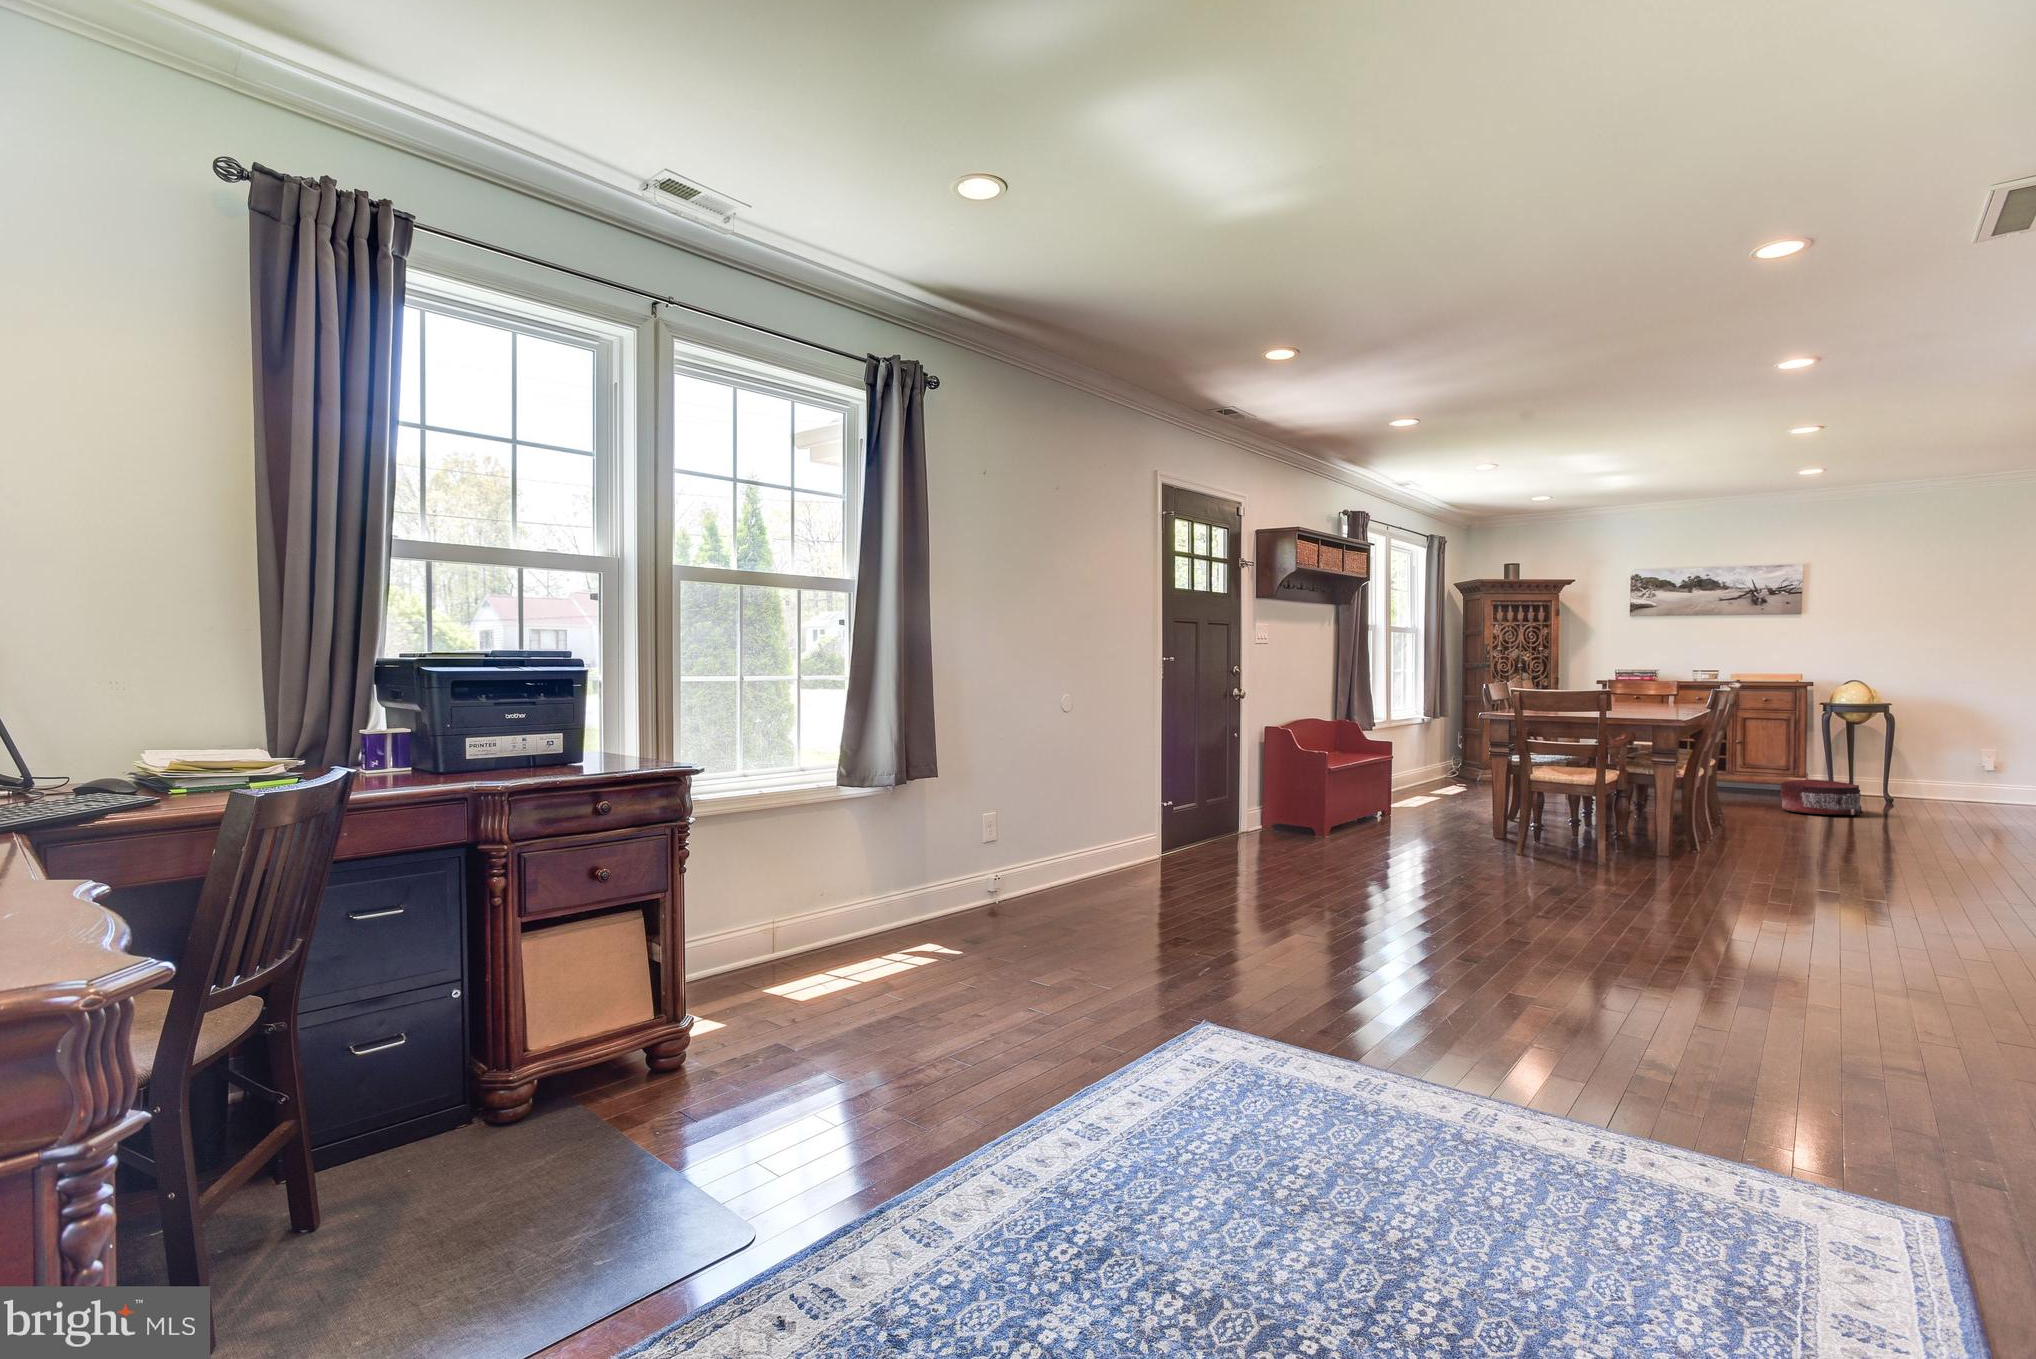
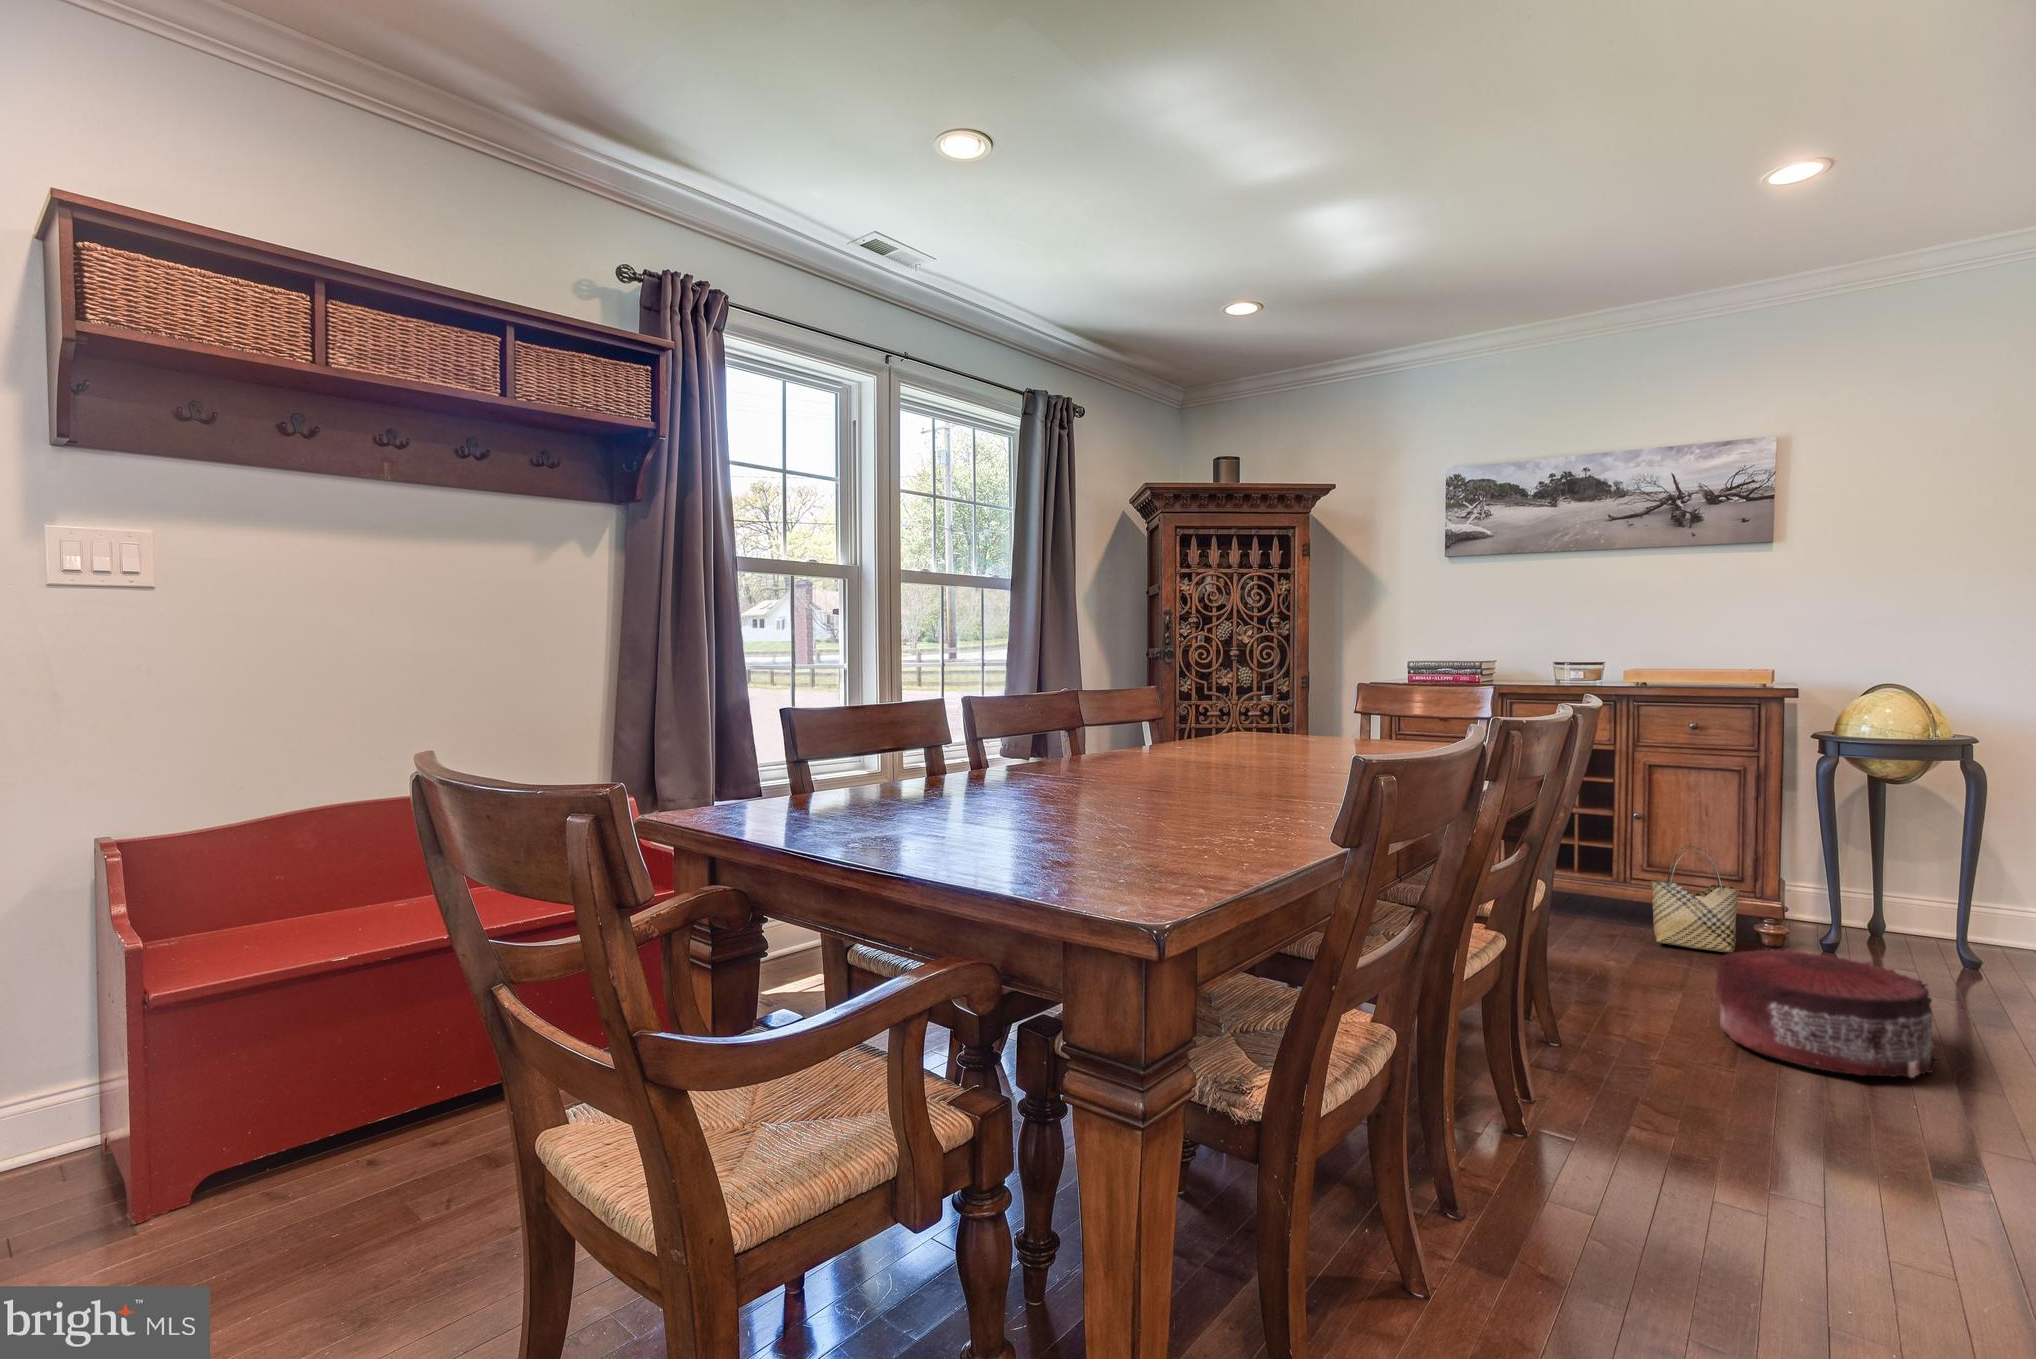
woven basket: none [1747,752,1788,797] -> present [1651,846,1739,952]

